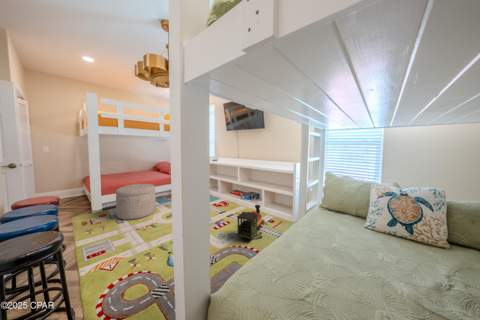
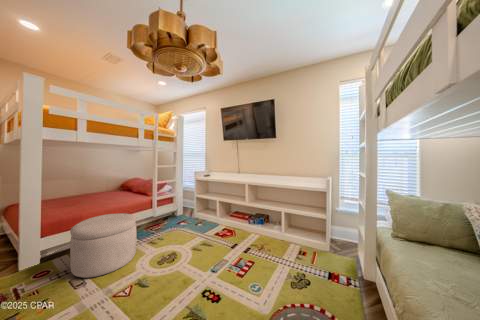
toy train: present [237,205,265,239] -> none [280,234,307,291]

